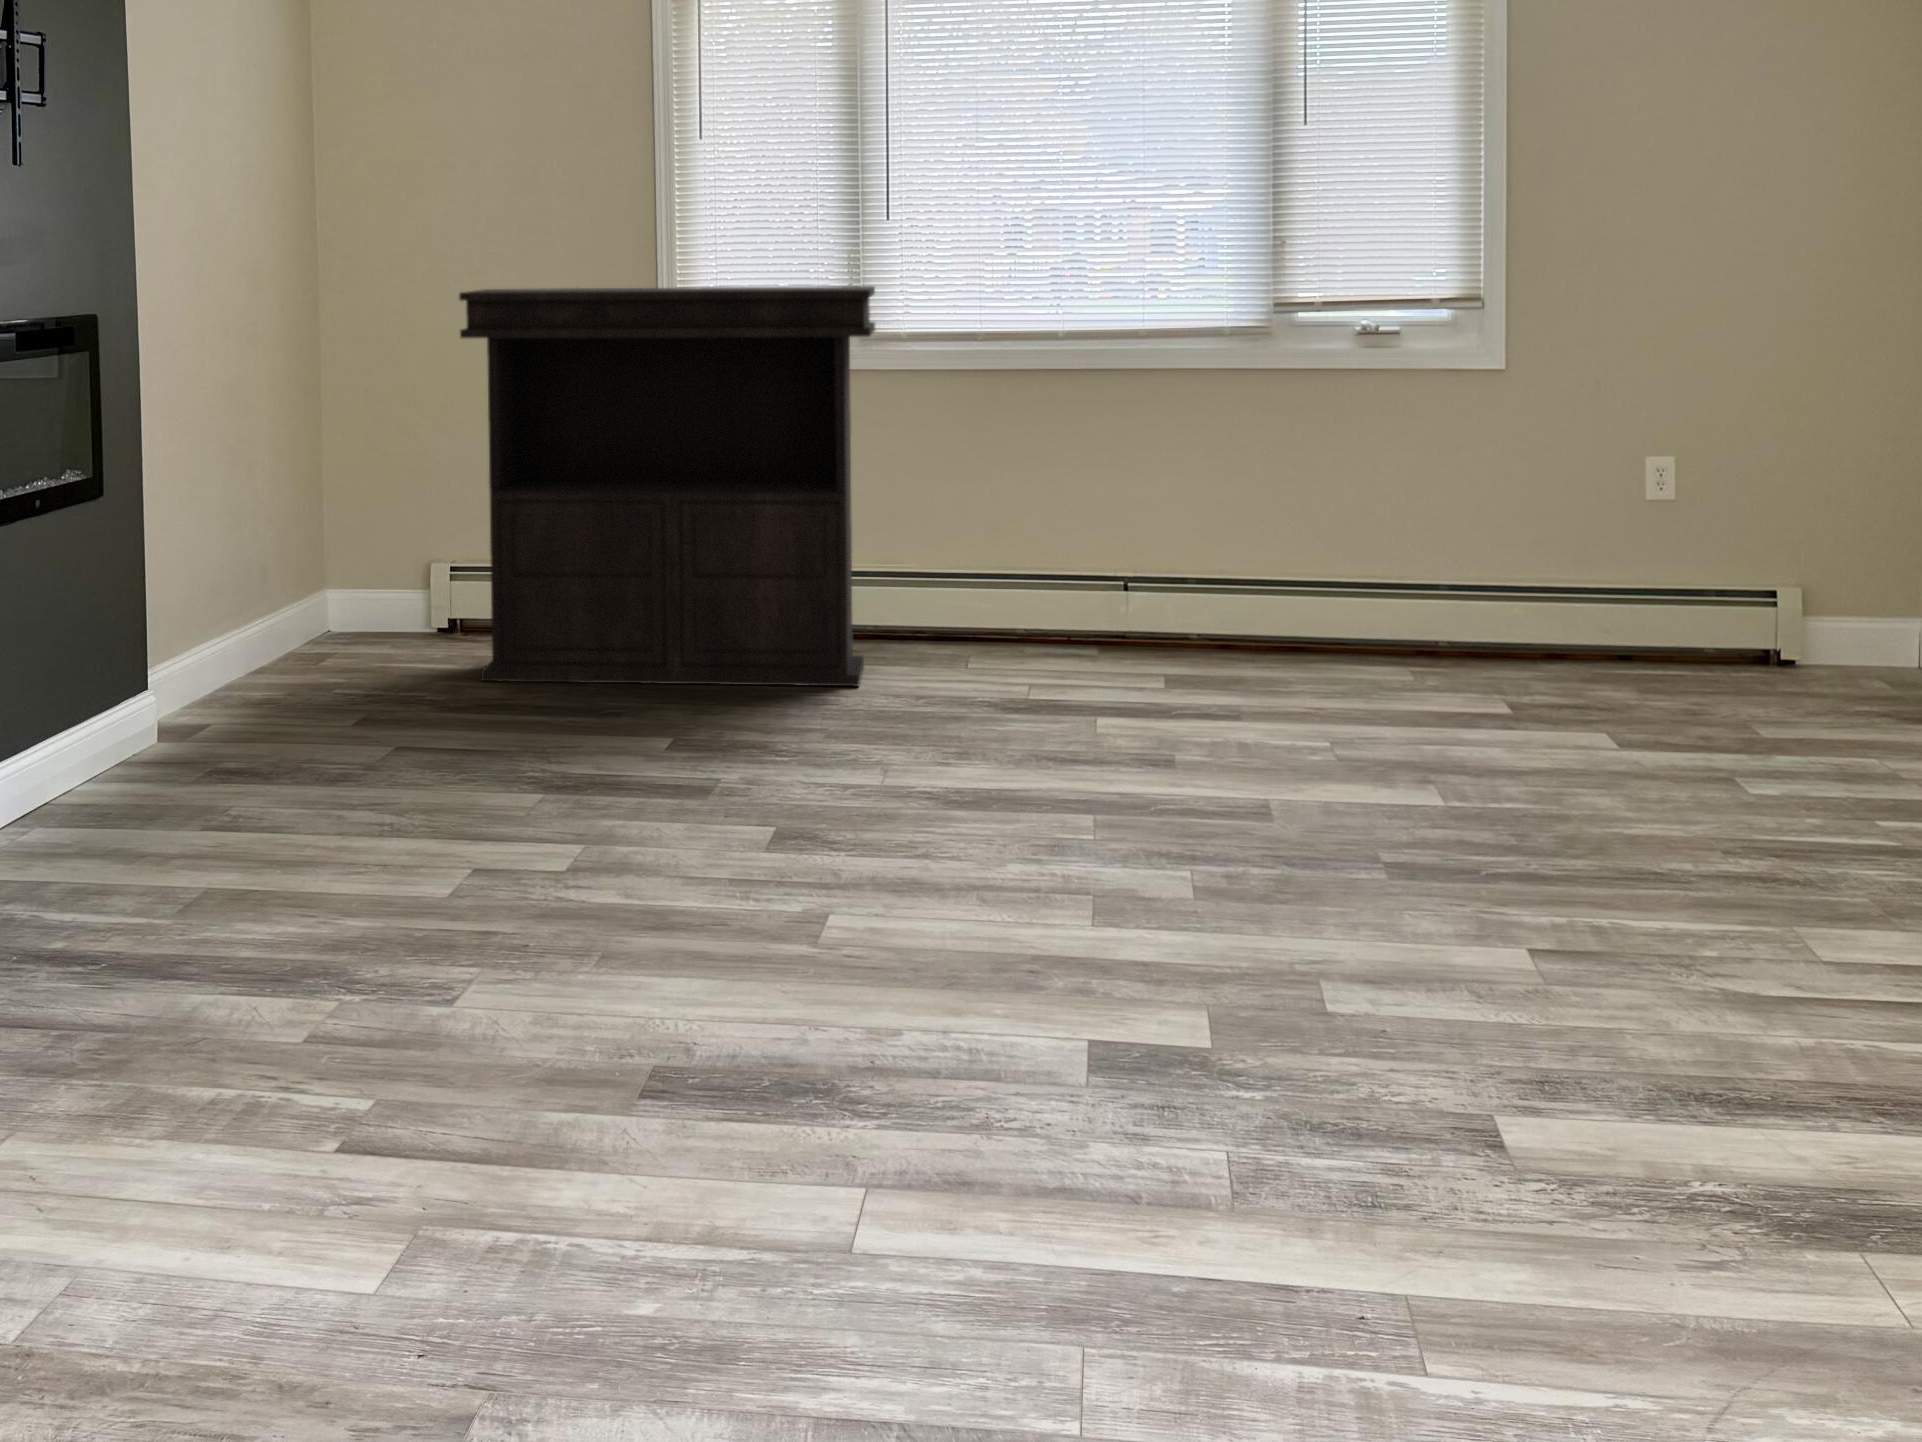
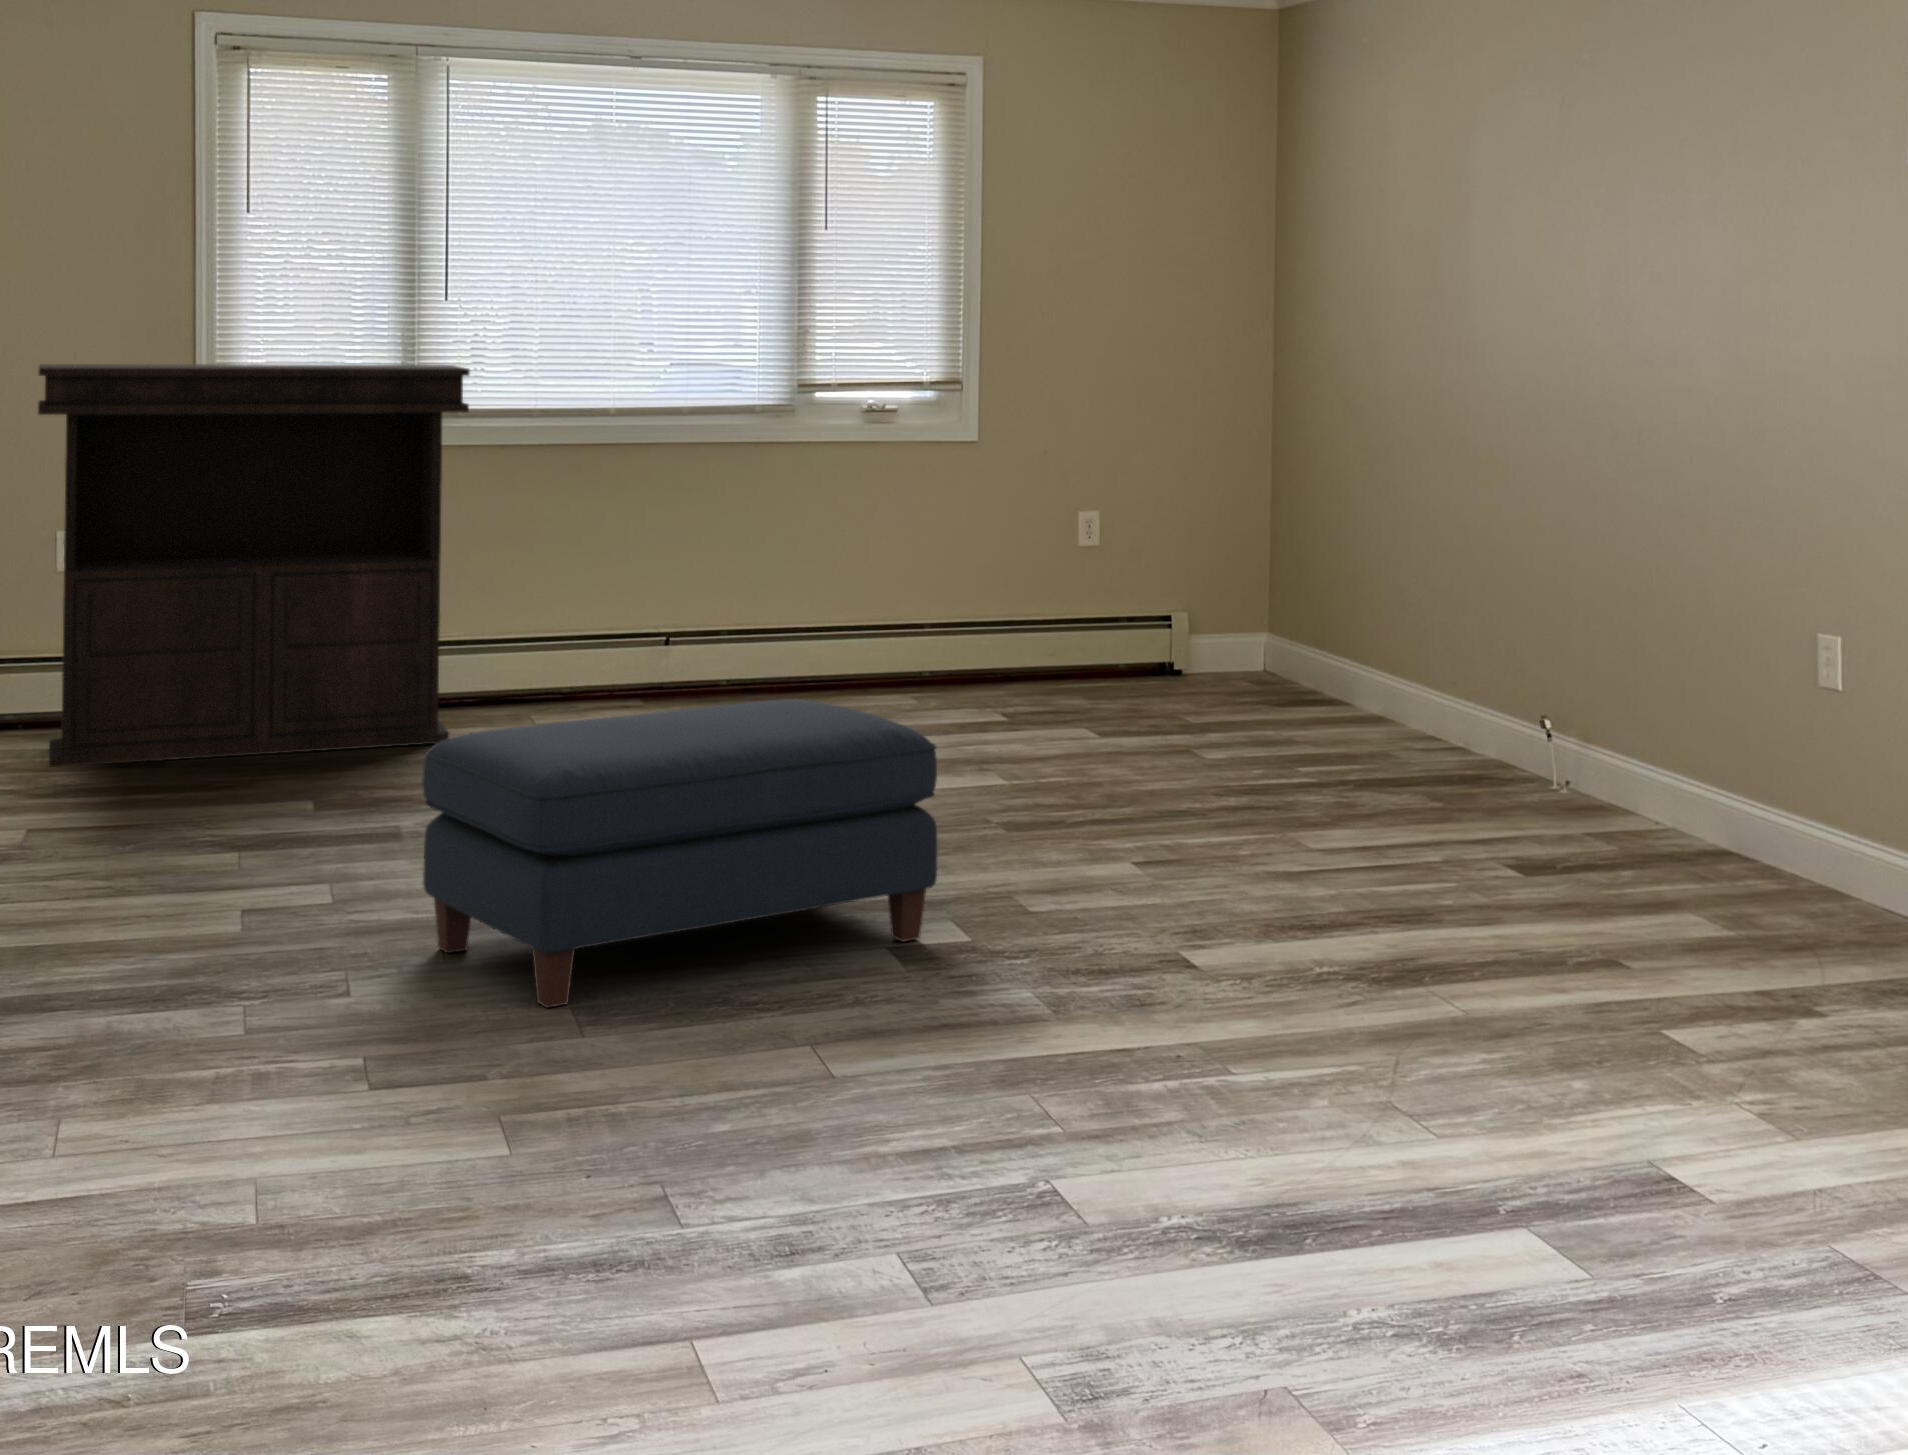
ottoman: none [575,696,1170,1063] -> present [422,699,937,1008]

